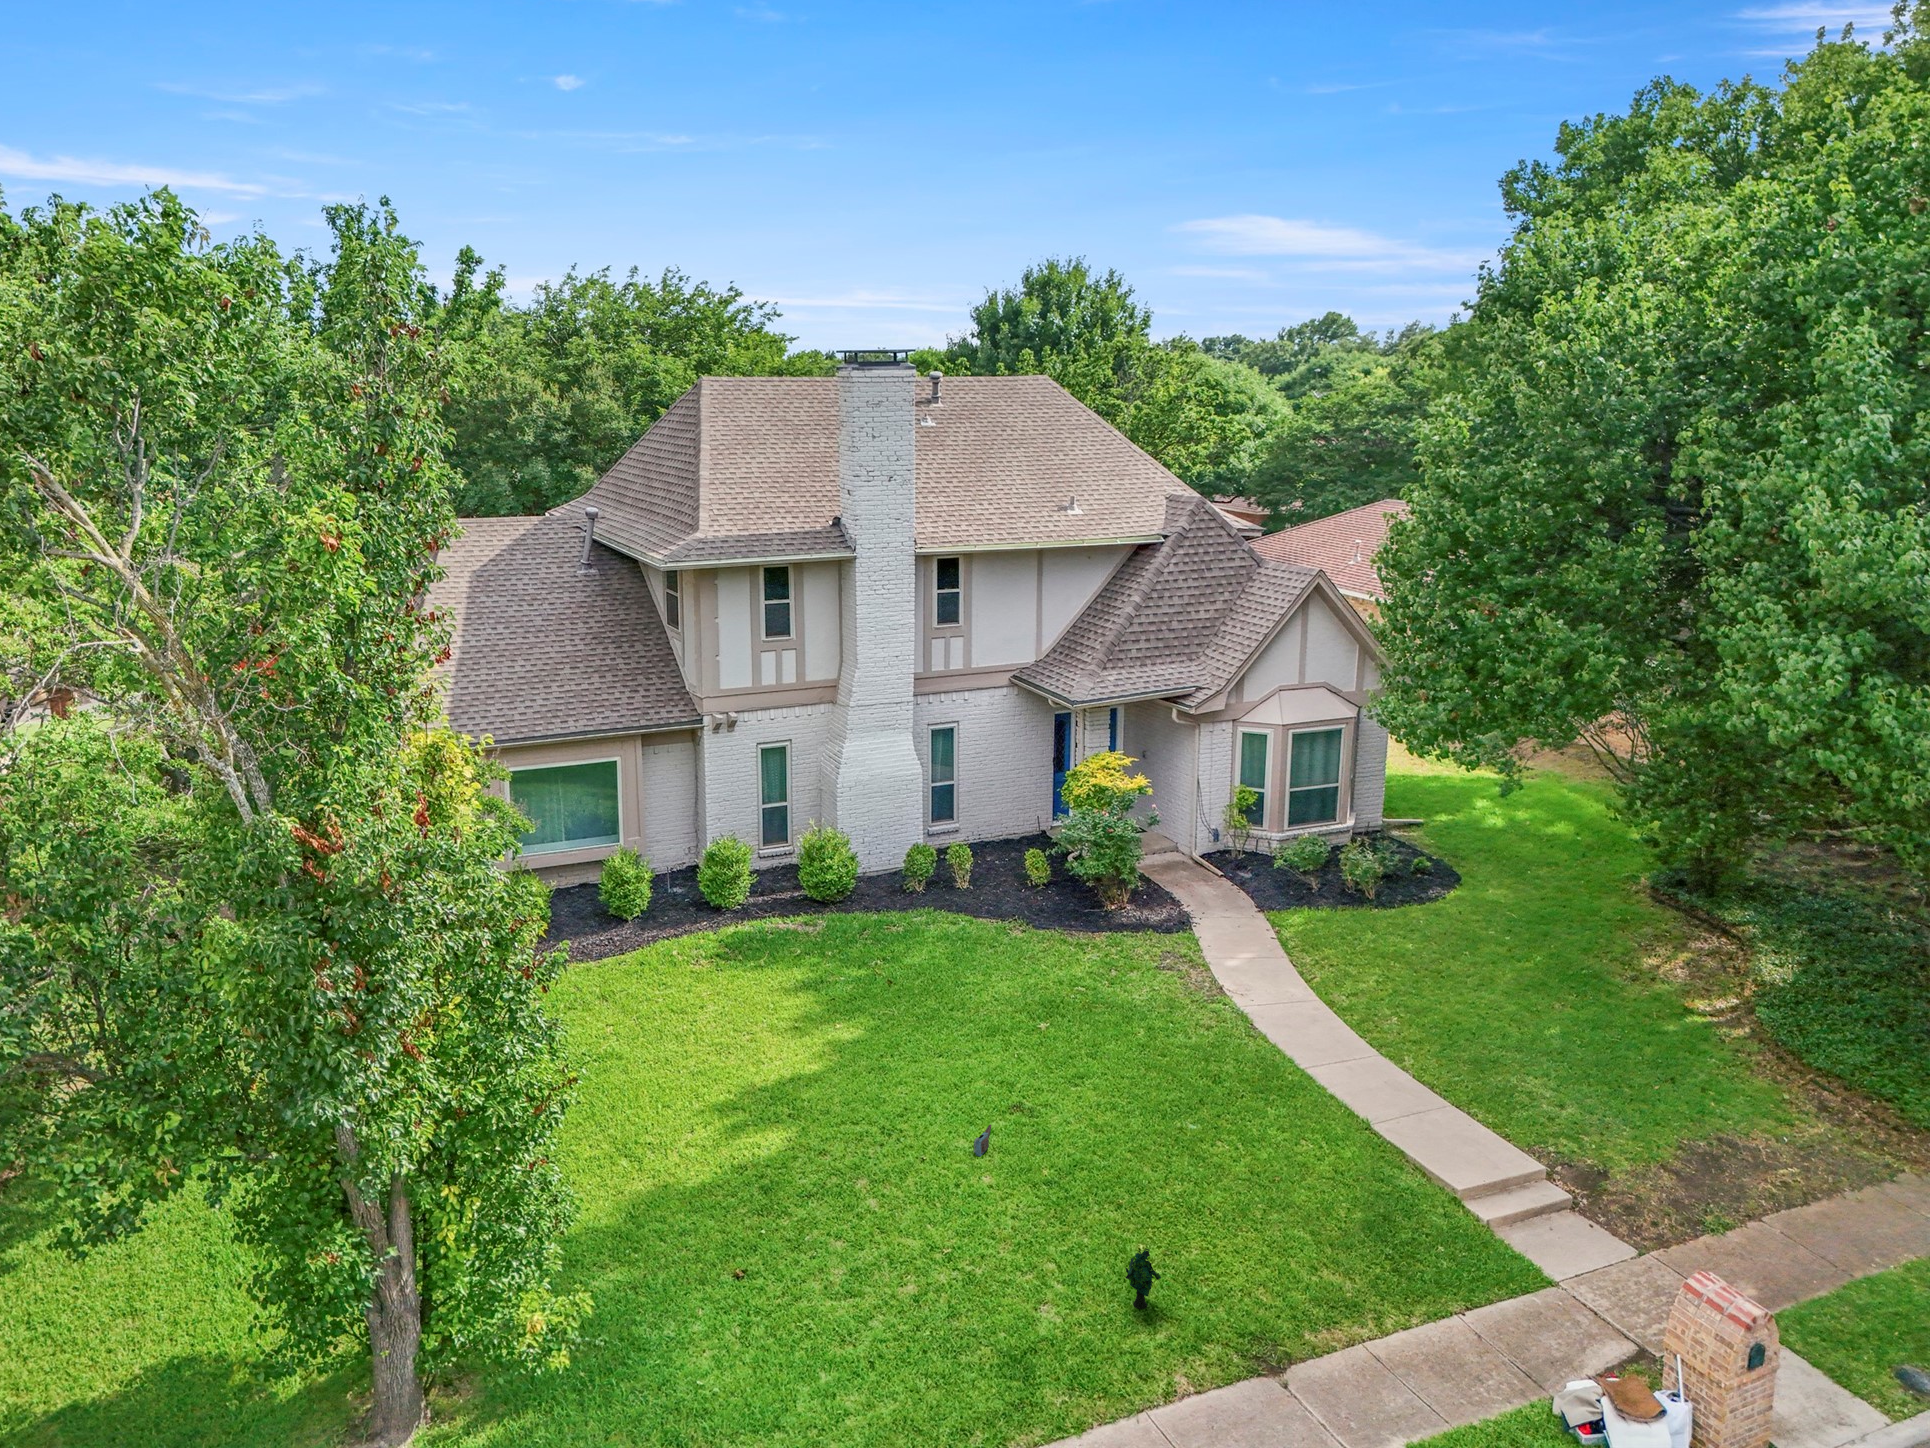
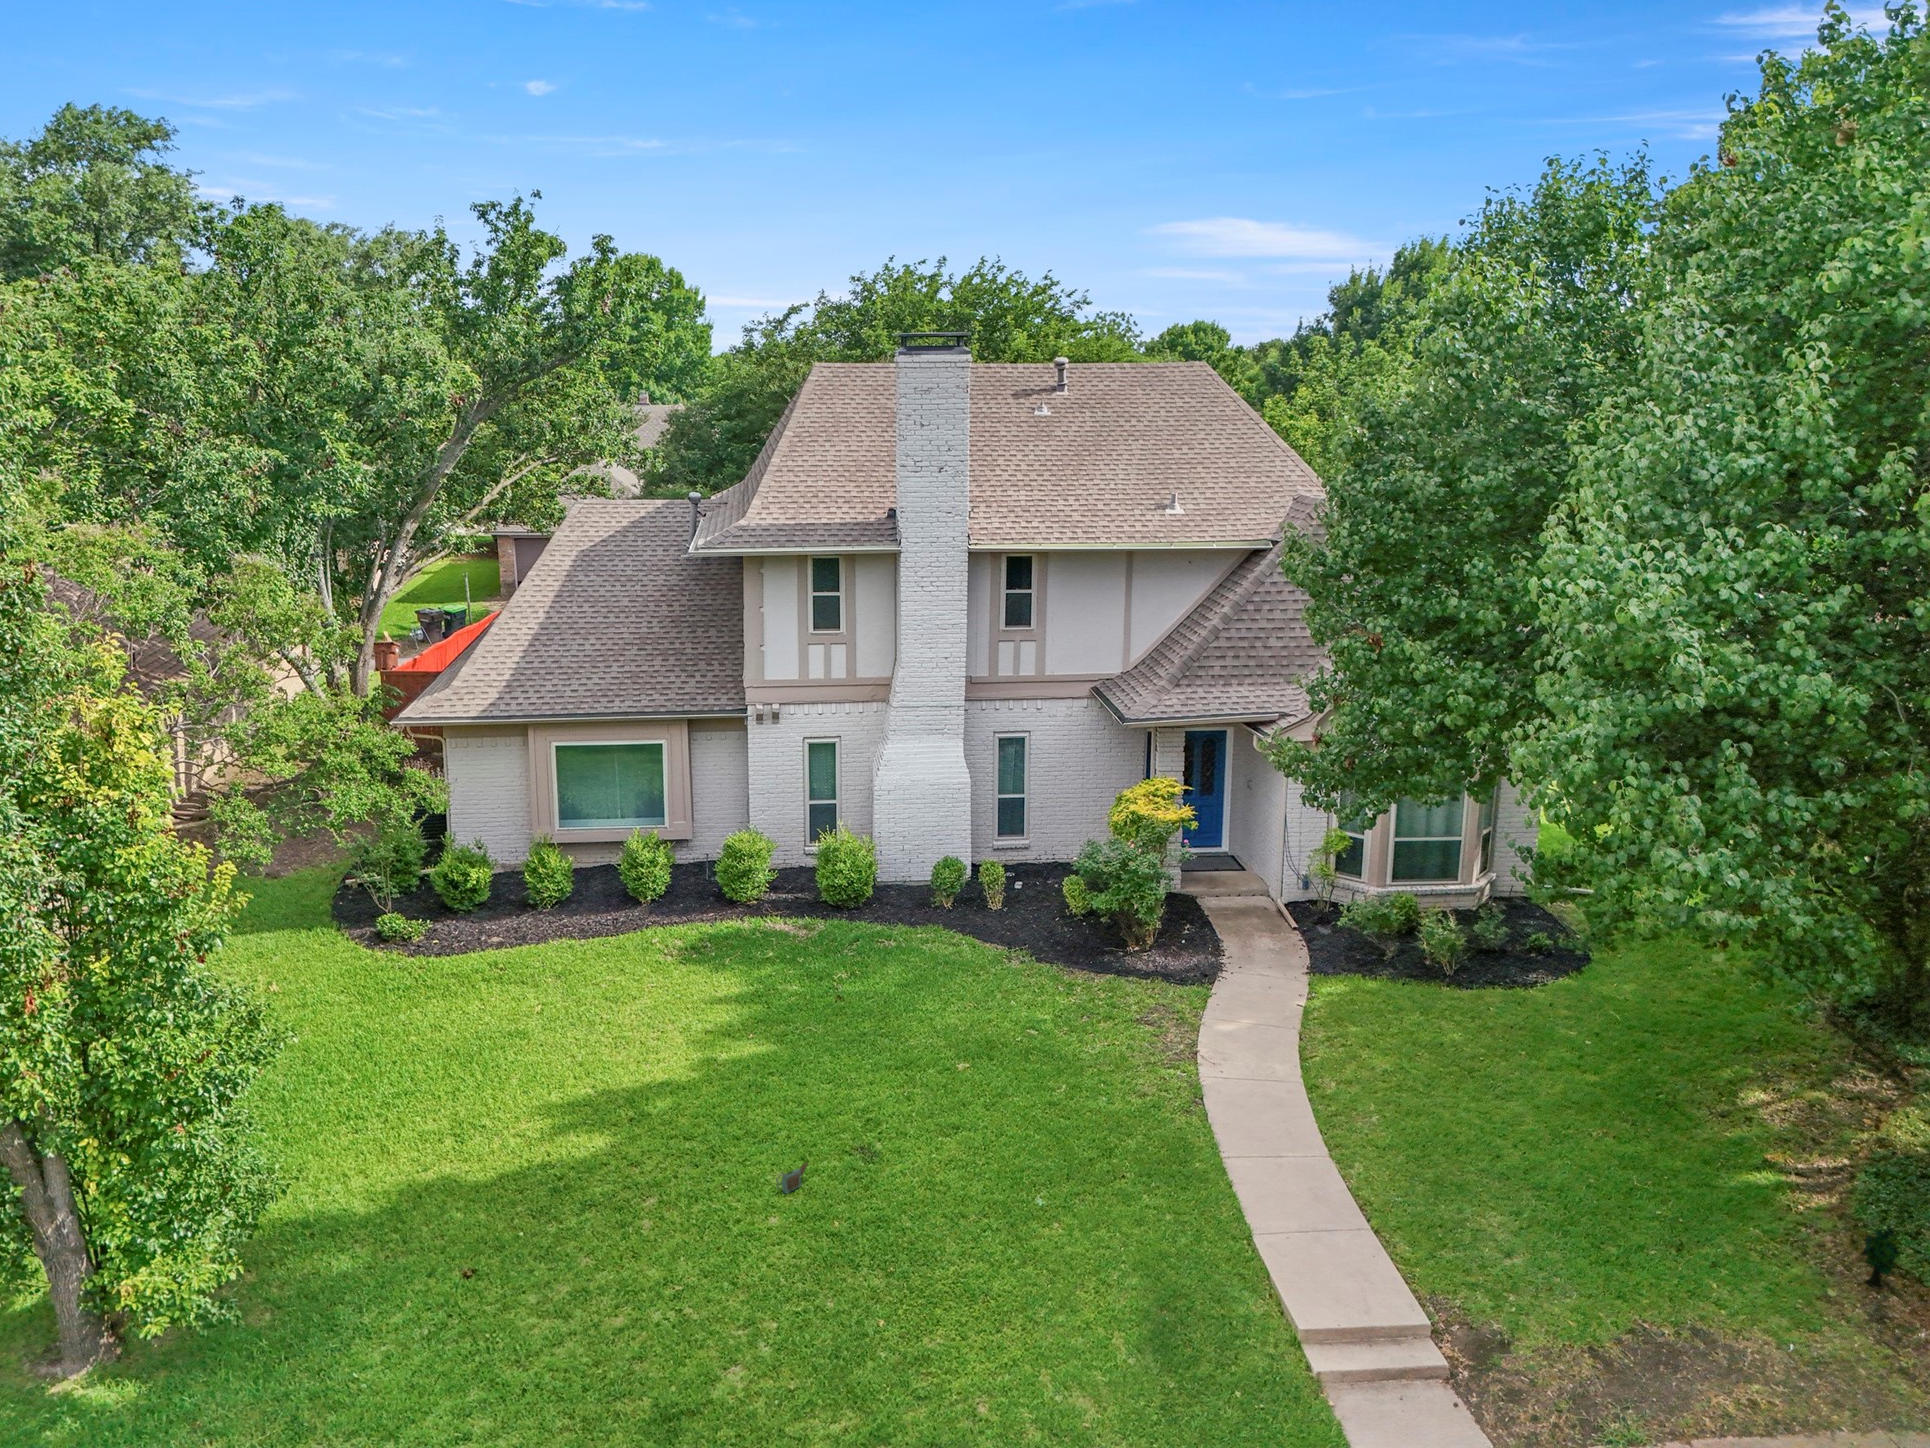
decorative plant: present [1125,1249,1161,1309] -> present [1861,1227,1899,1289]

